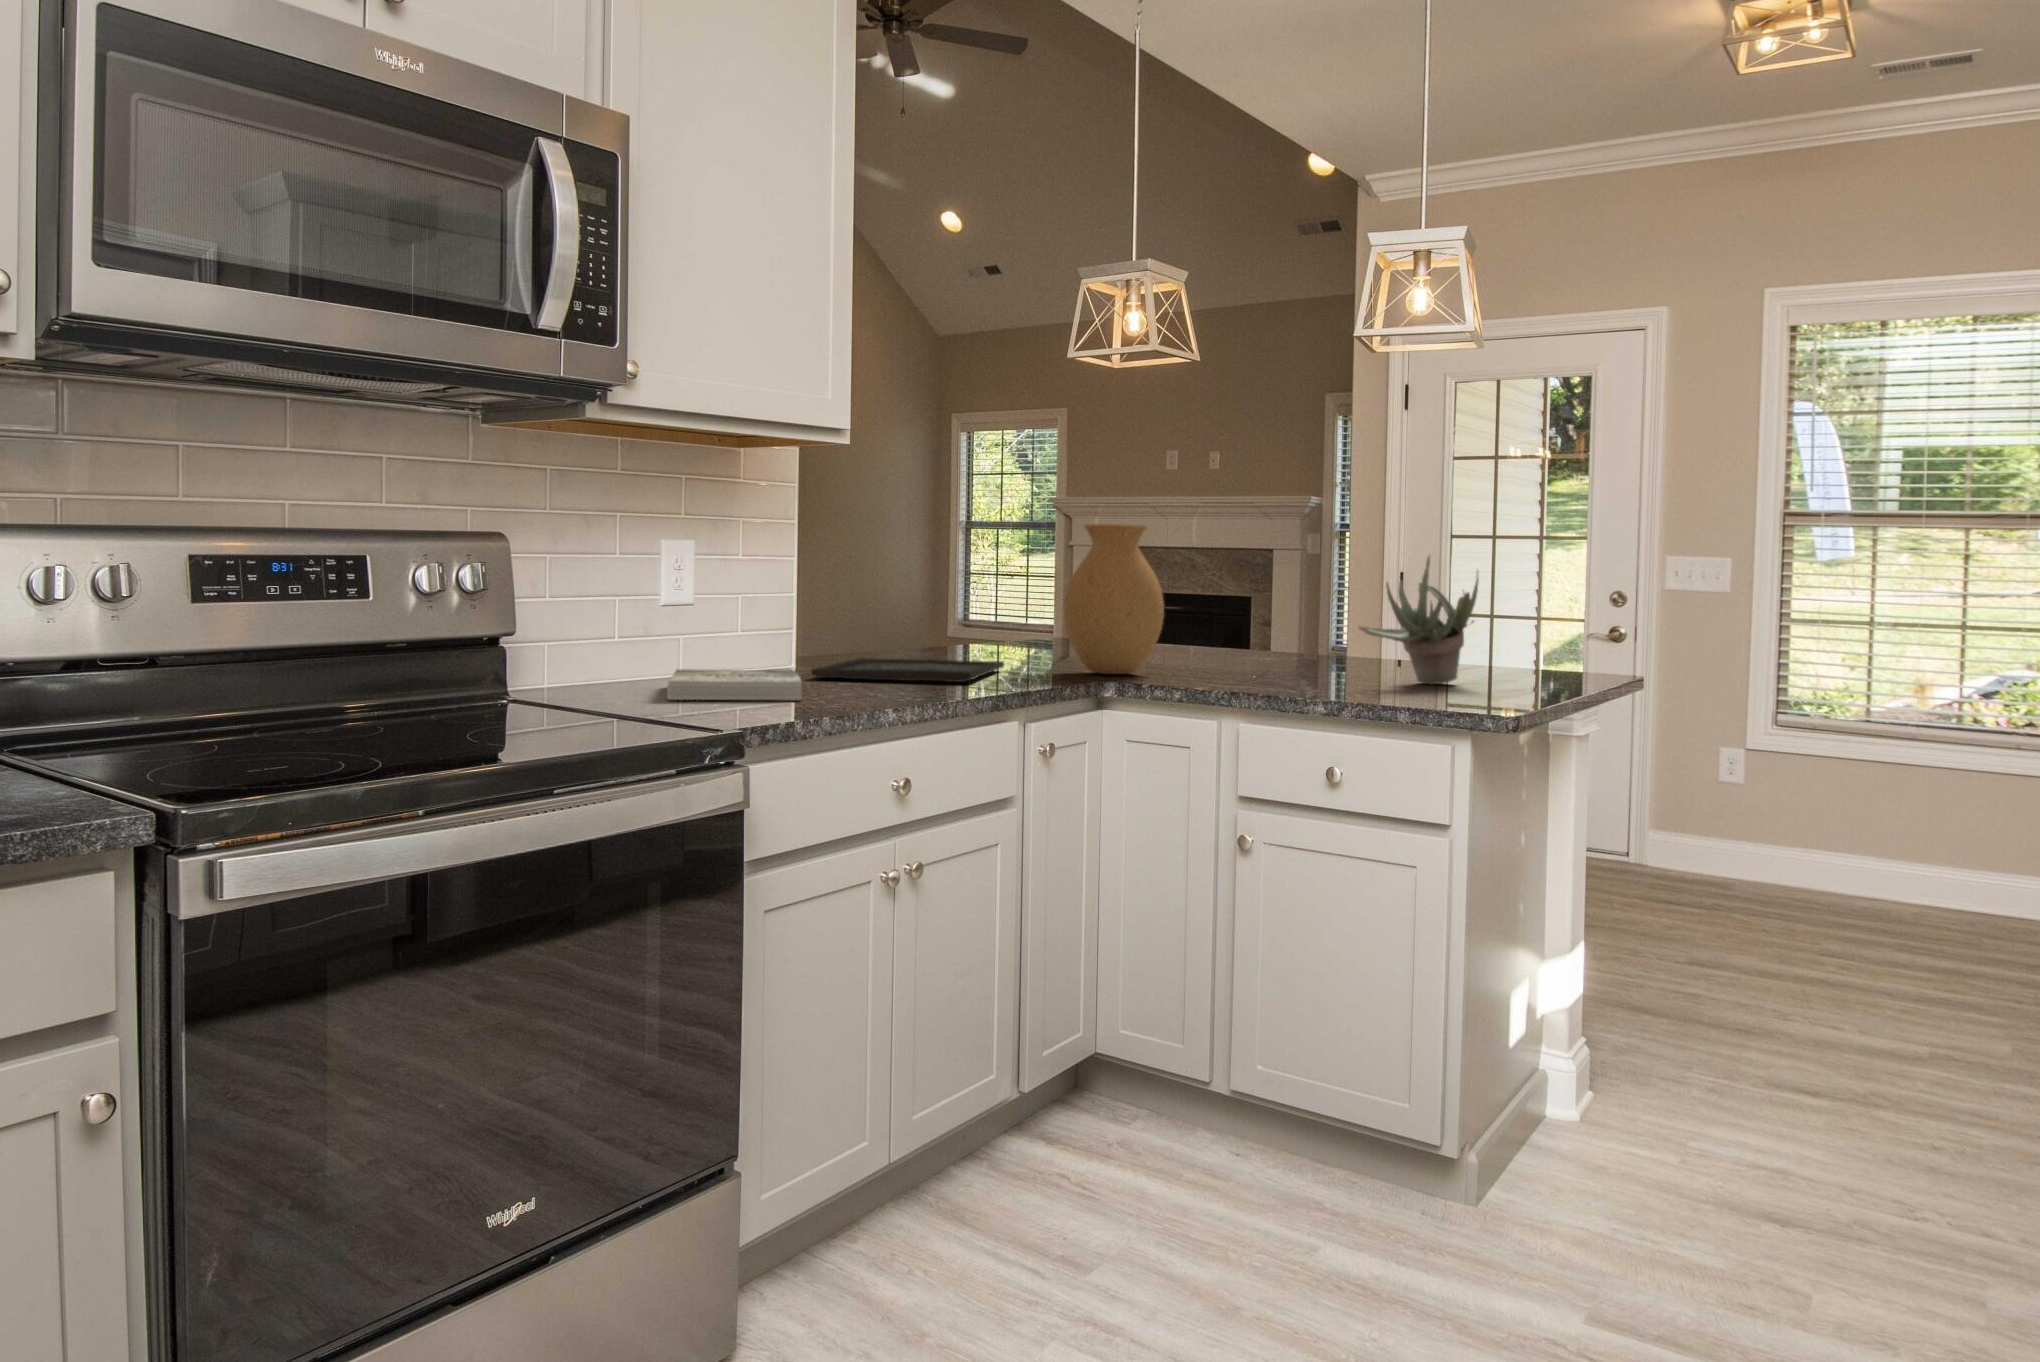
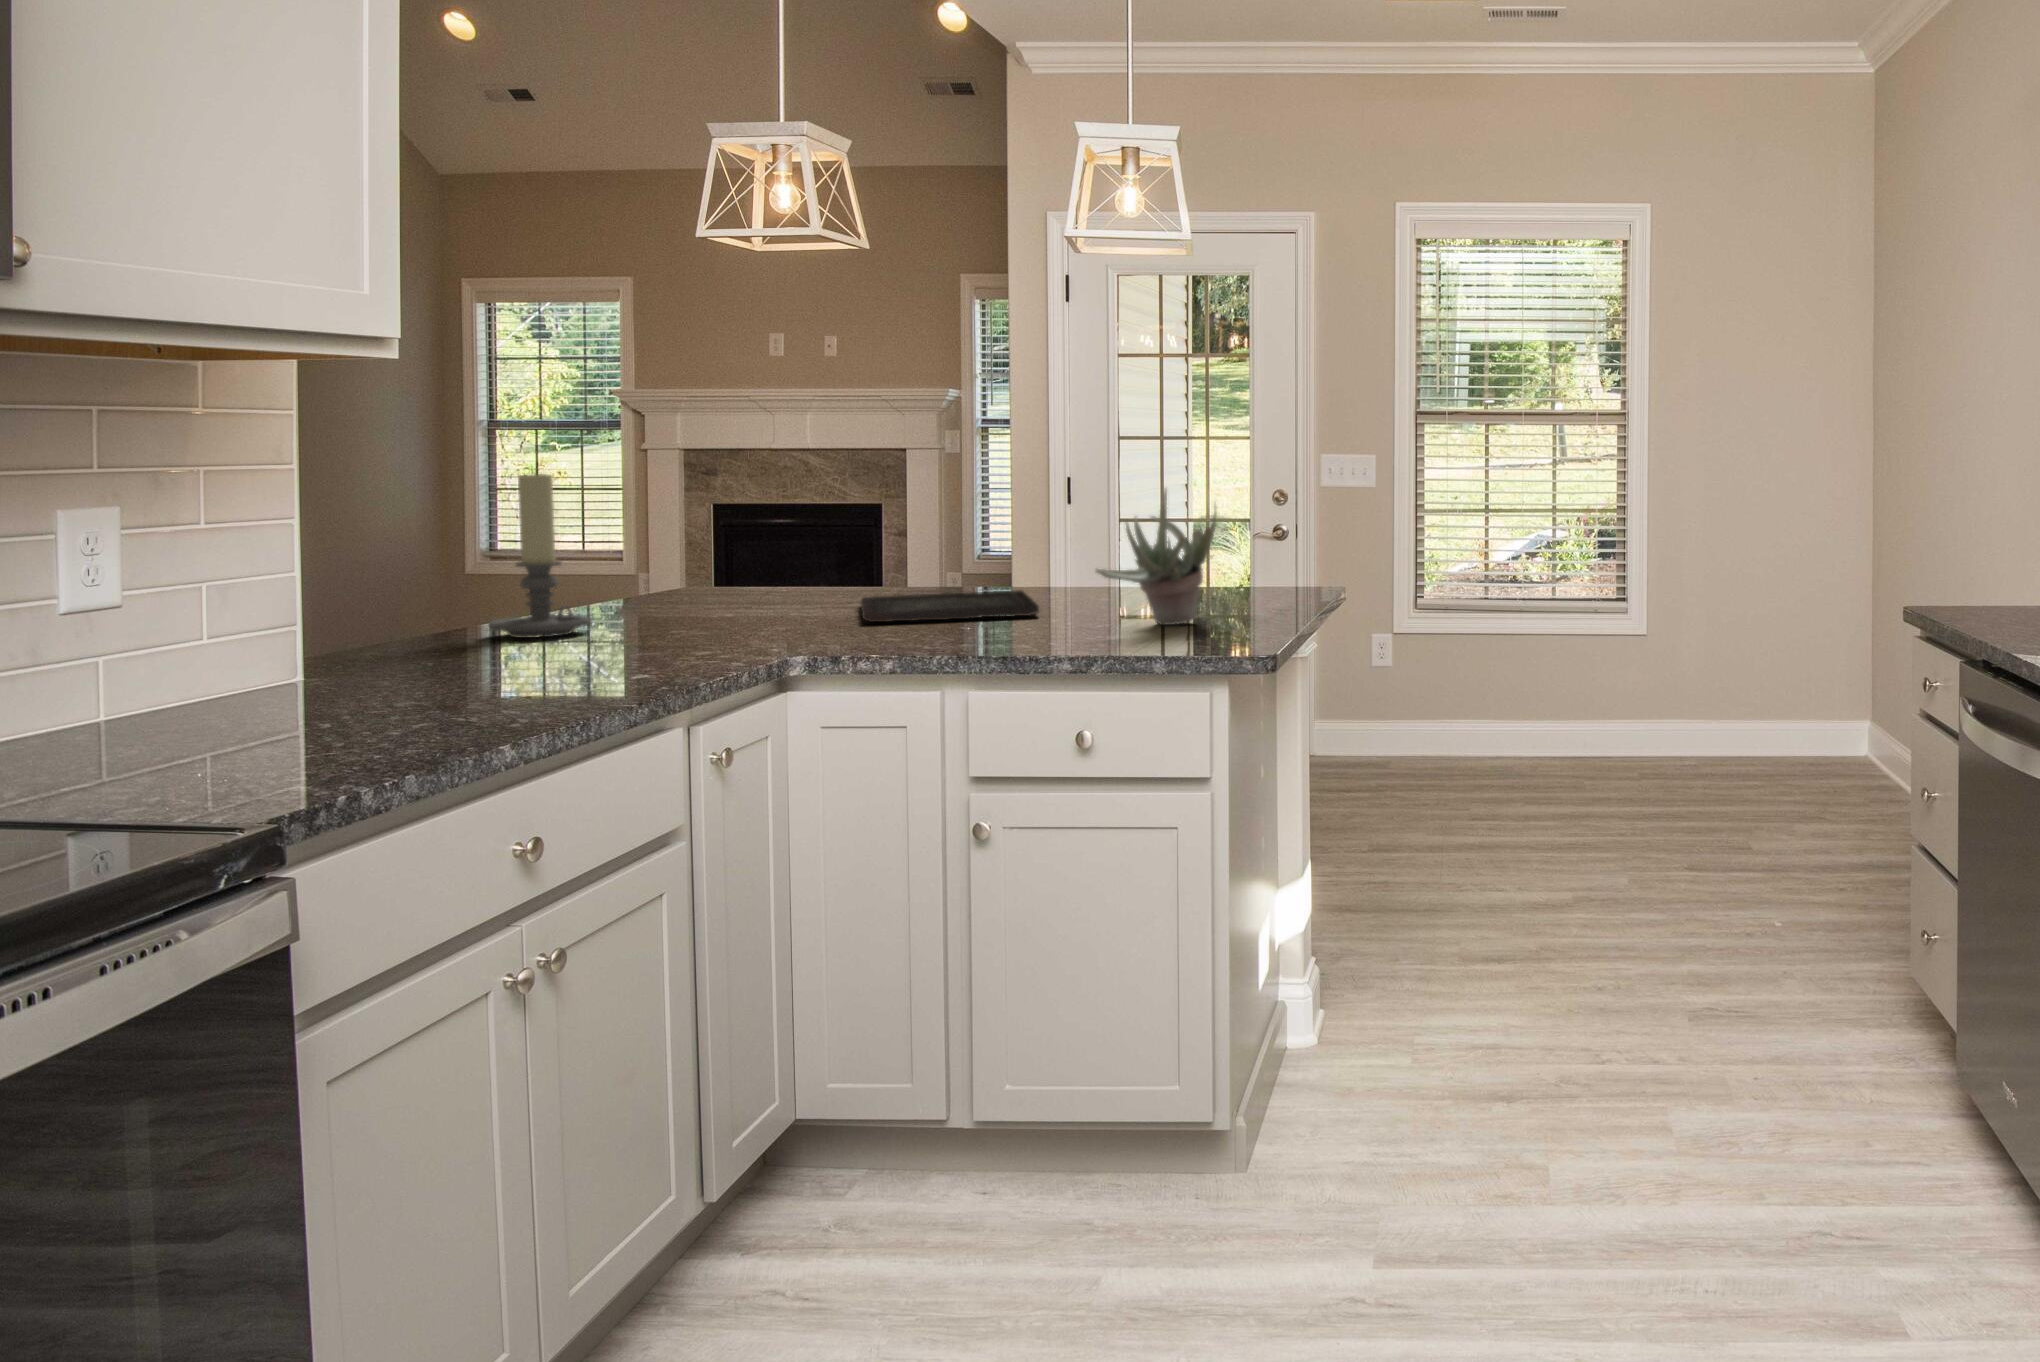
vase: present [1064,524,1164,674] -> none [726,460,859,642]
candle holder: none [908,534,976,661] -> present [489,474,591,638]
tray: present [811,658,1004,682] -> present [861,590,1039,622]
book: present [667,669,802,700] -> none [95,686,353,764]

